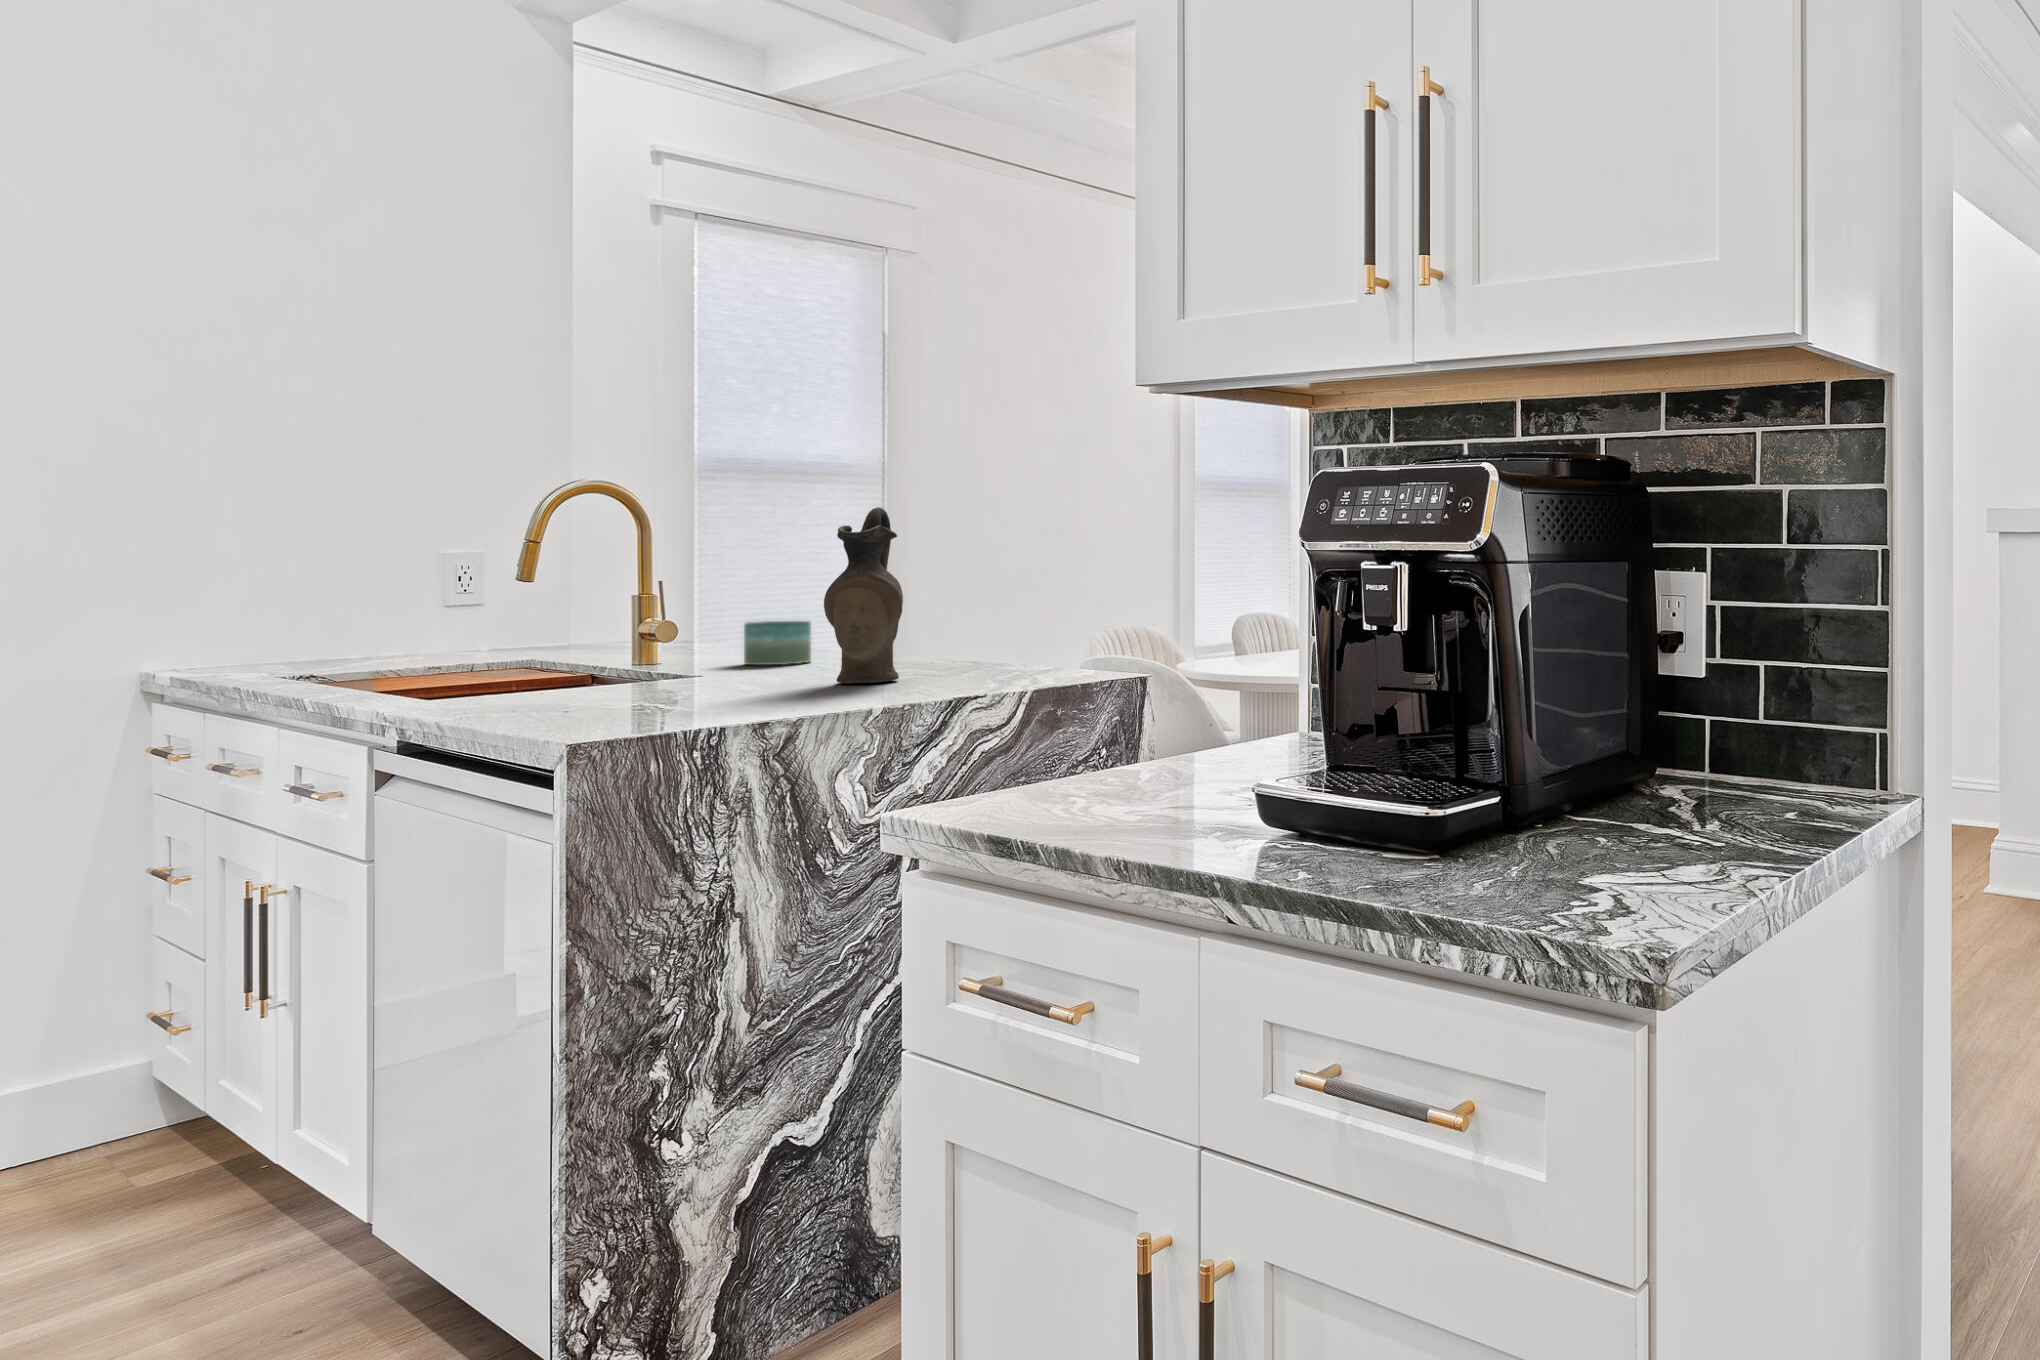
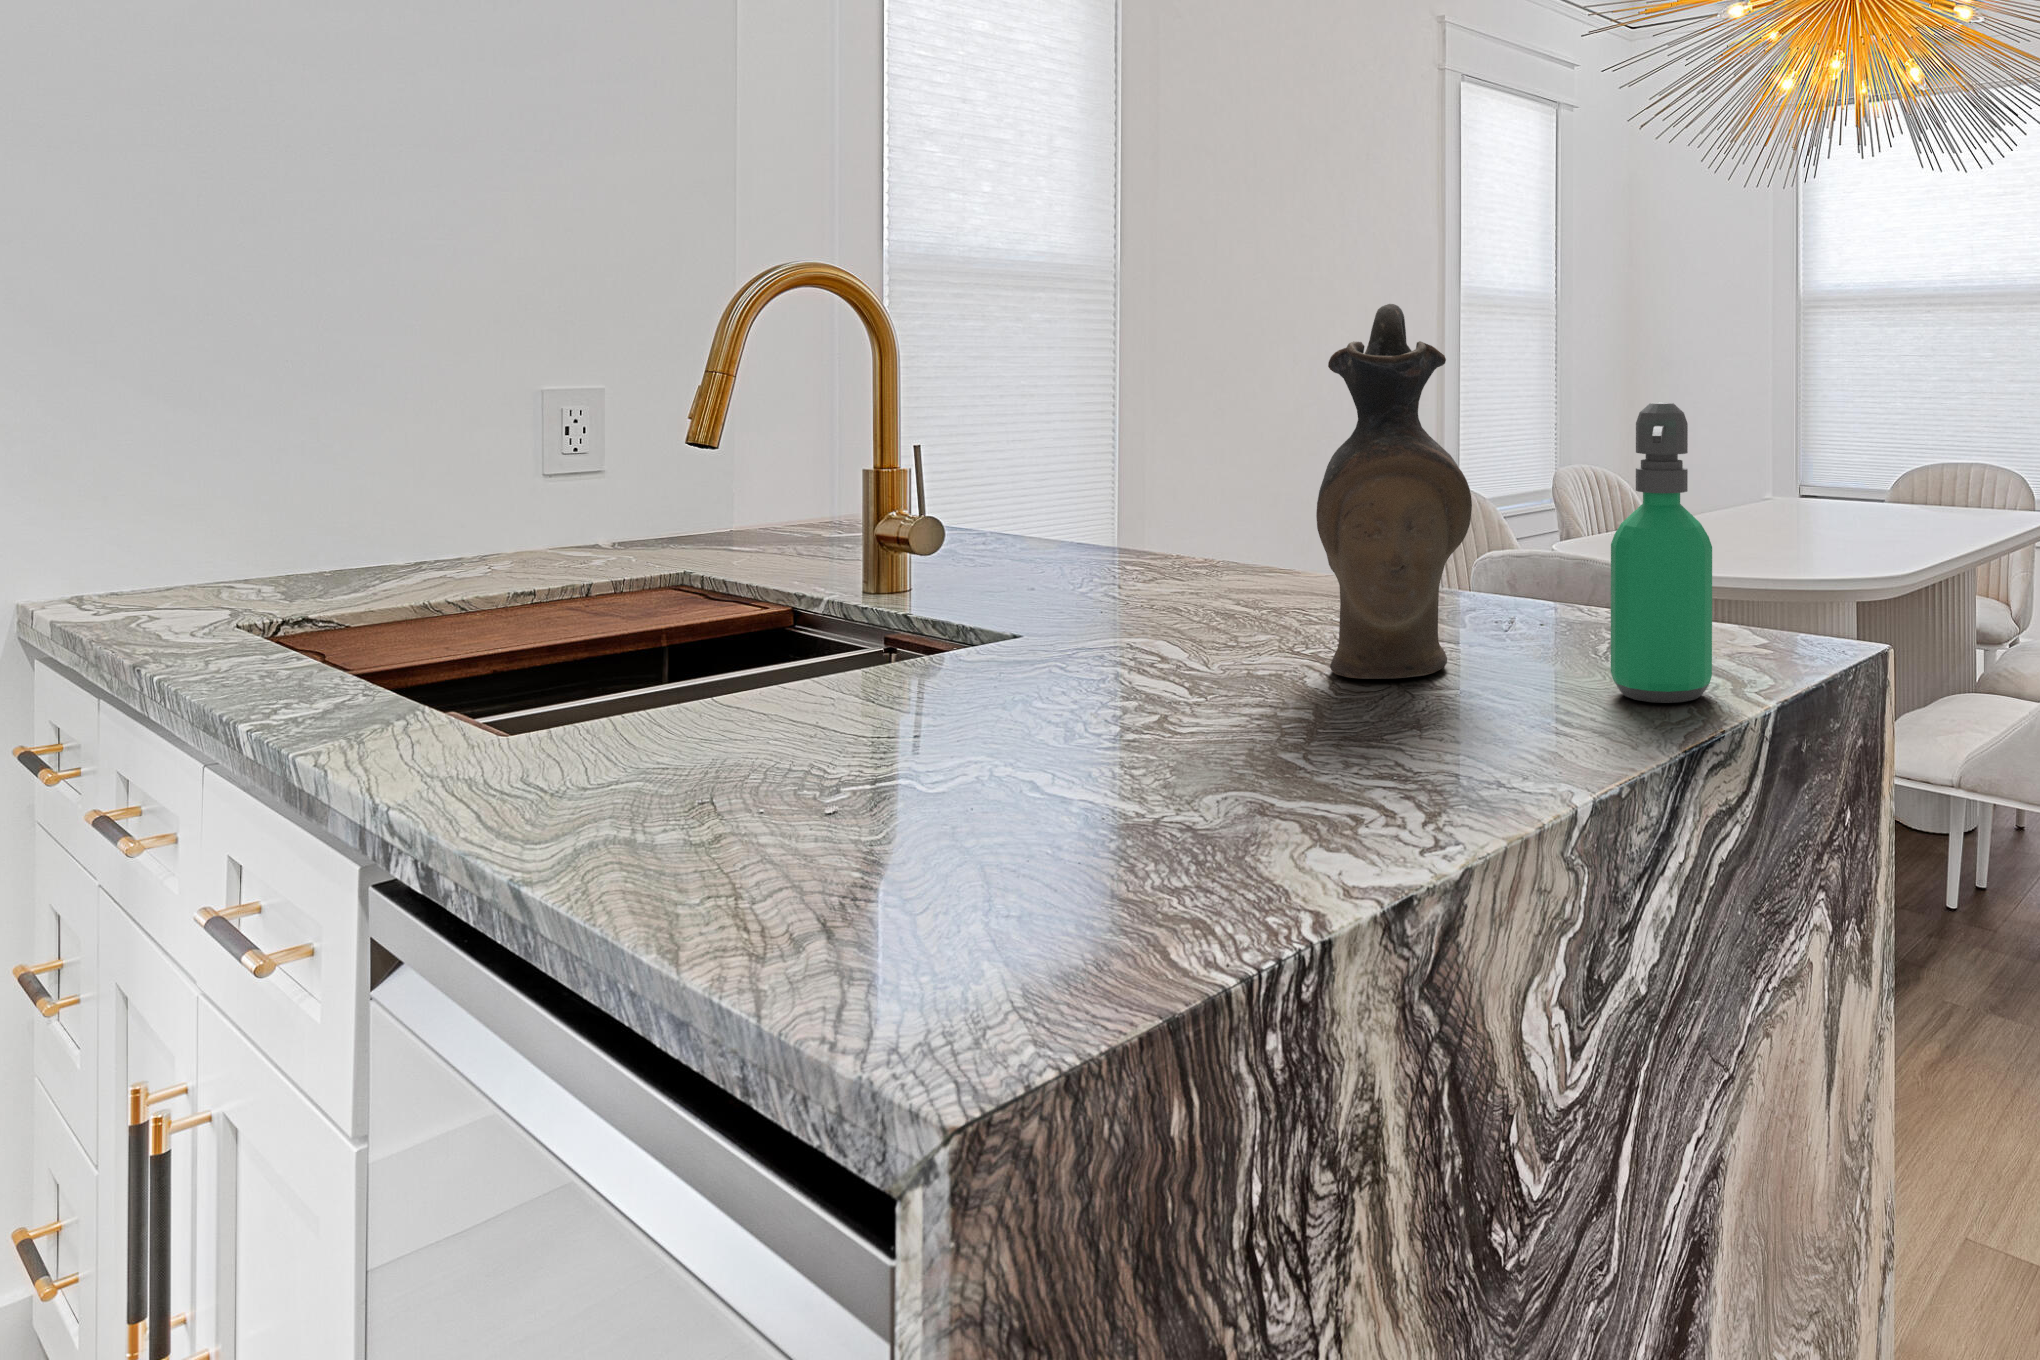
soap dispenser: none [953,553,1001,687] -> present [1611,402,1712,703]
candle: present [744,621,811,665] -> none [1057,509,1168,597]

